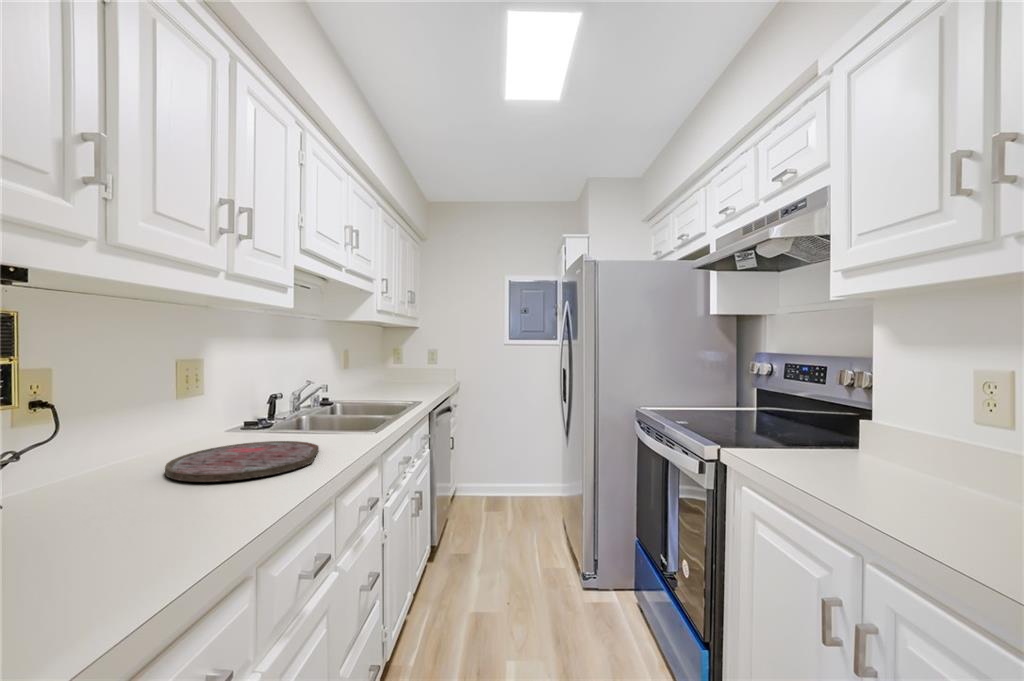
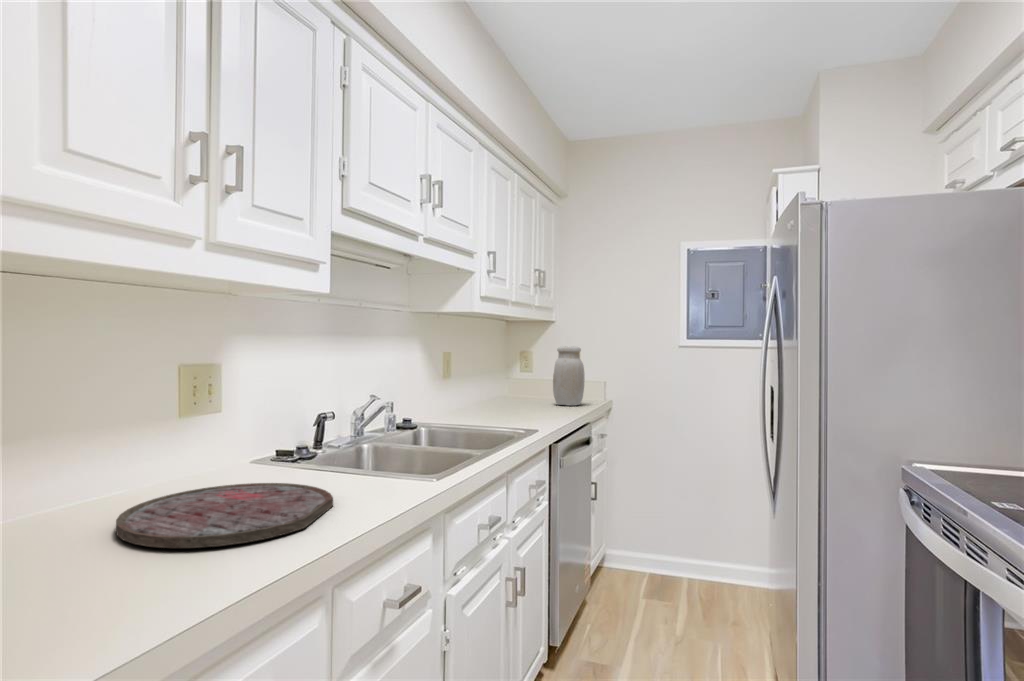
jar: none [422,345,444,386] -> present [553,346,585,406]

